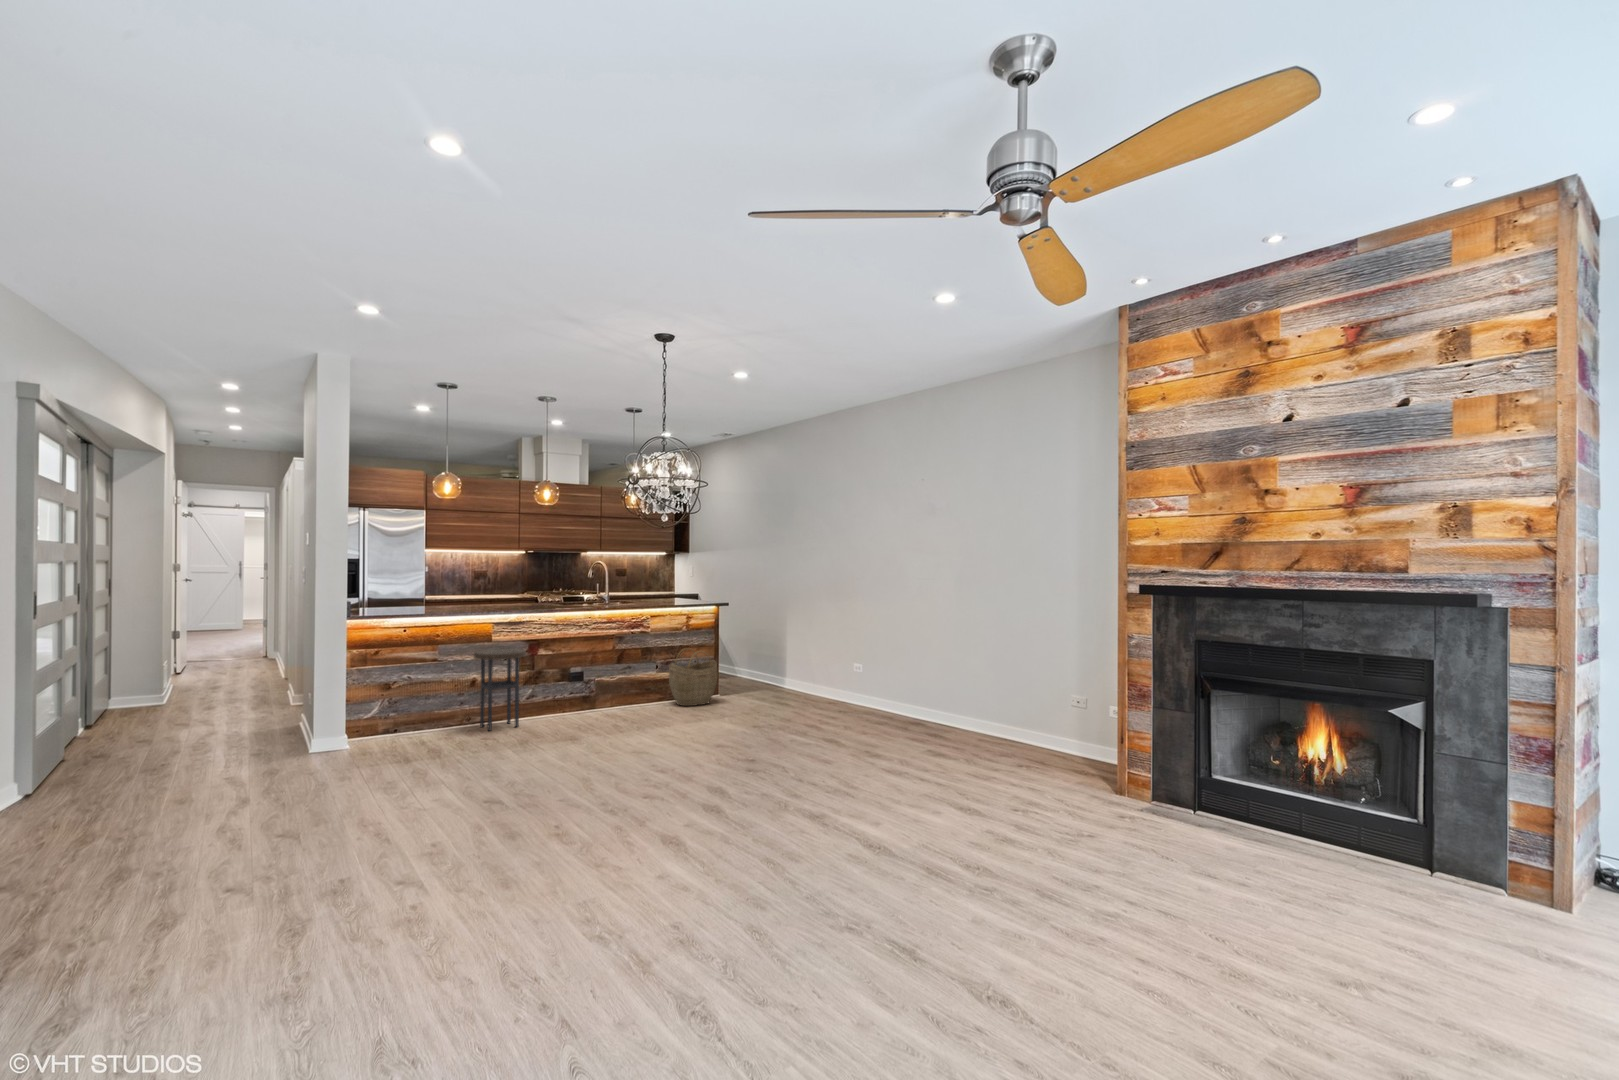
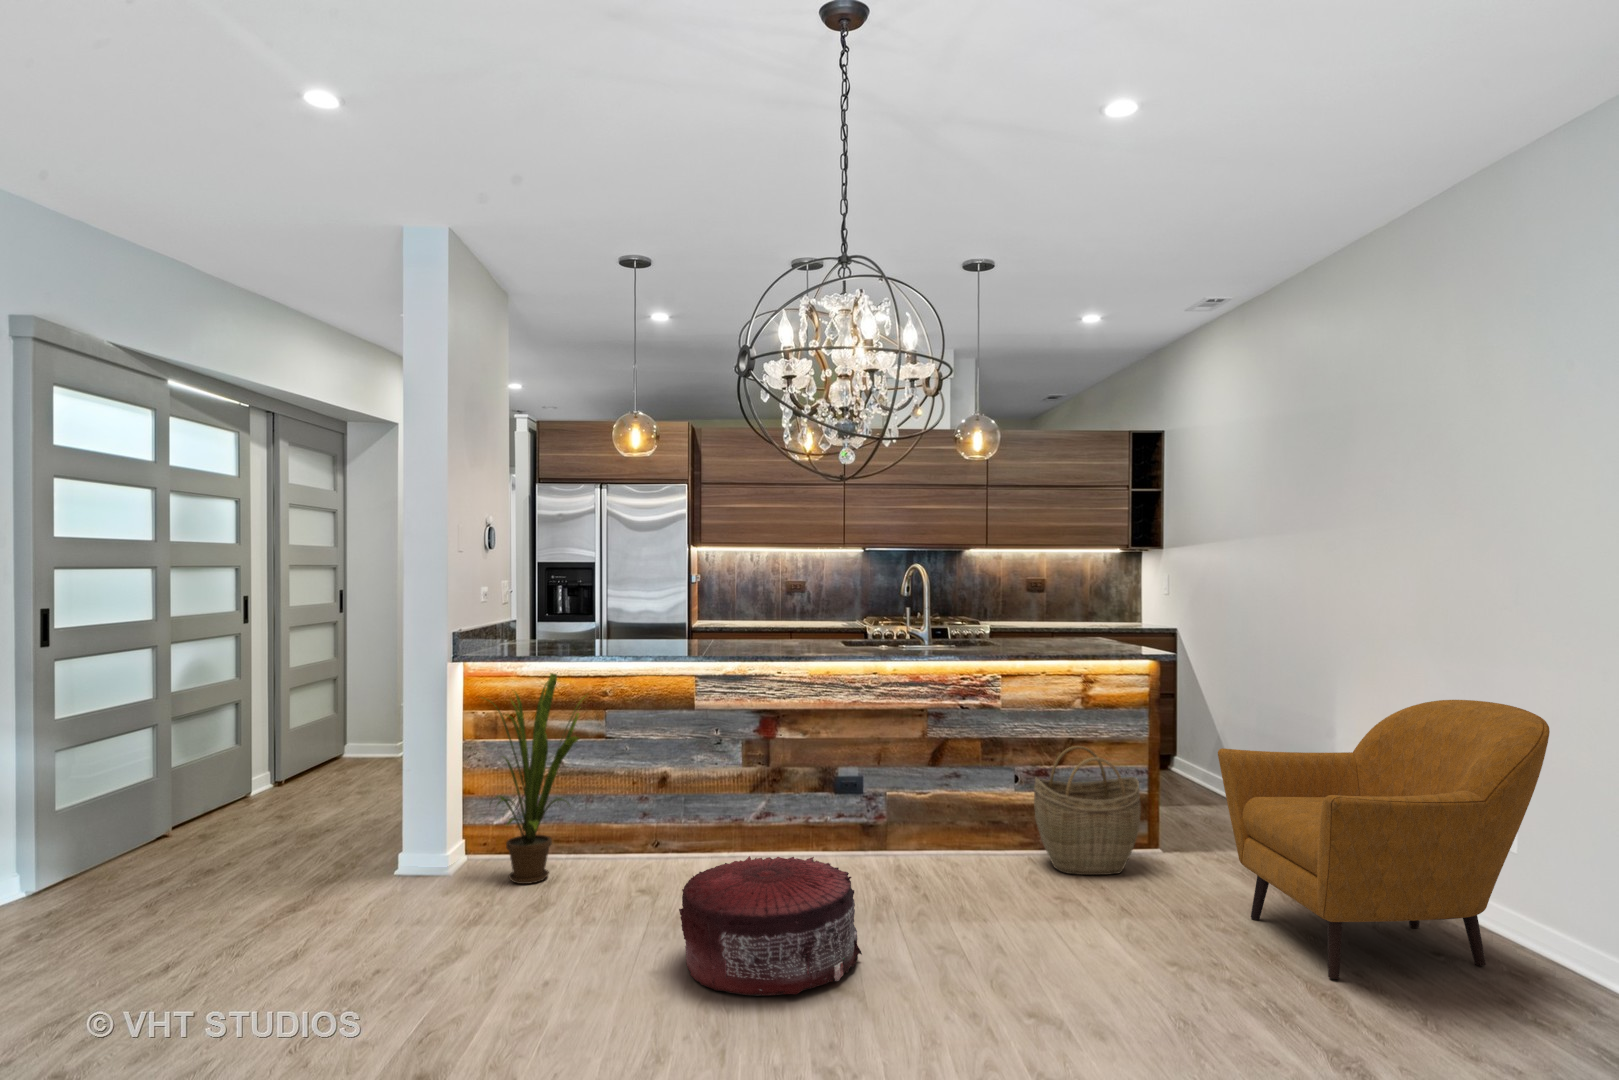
armchair: none [755,615,869,718] -> present [1218,700,1550,979]
house plant: none [371,619,445,743] -> present [496,673,586,884]
side table: present [474,649,526,731] -> none [643,724,733,878]
pouf: none [549,699,633,754] -> present [679,856,862,996]

